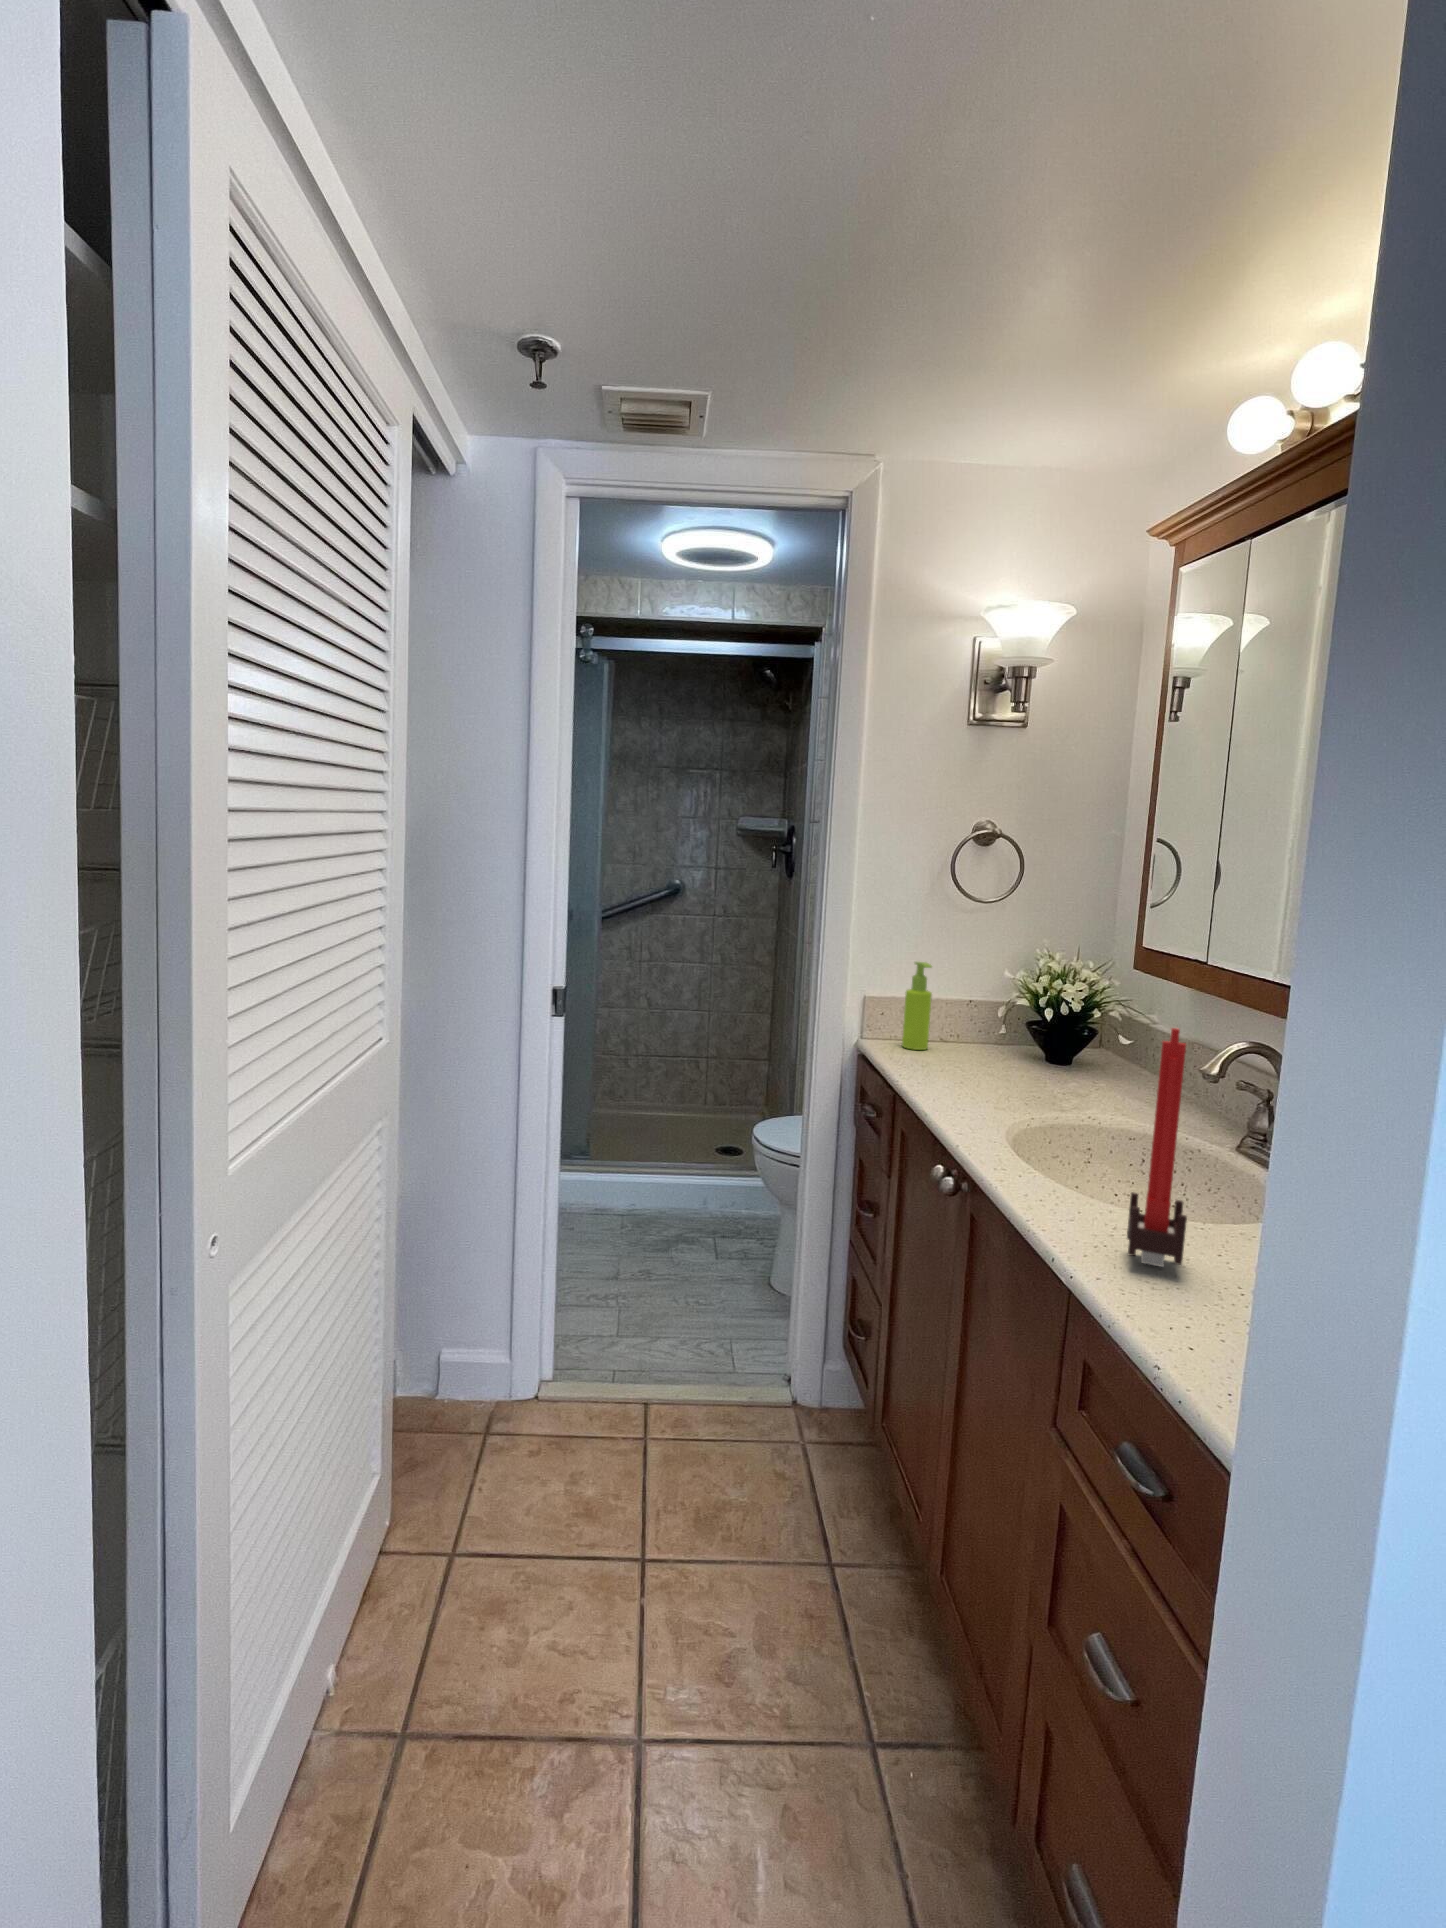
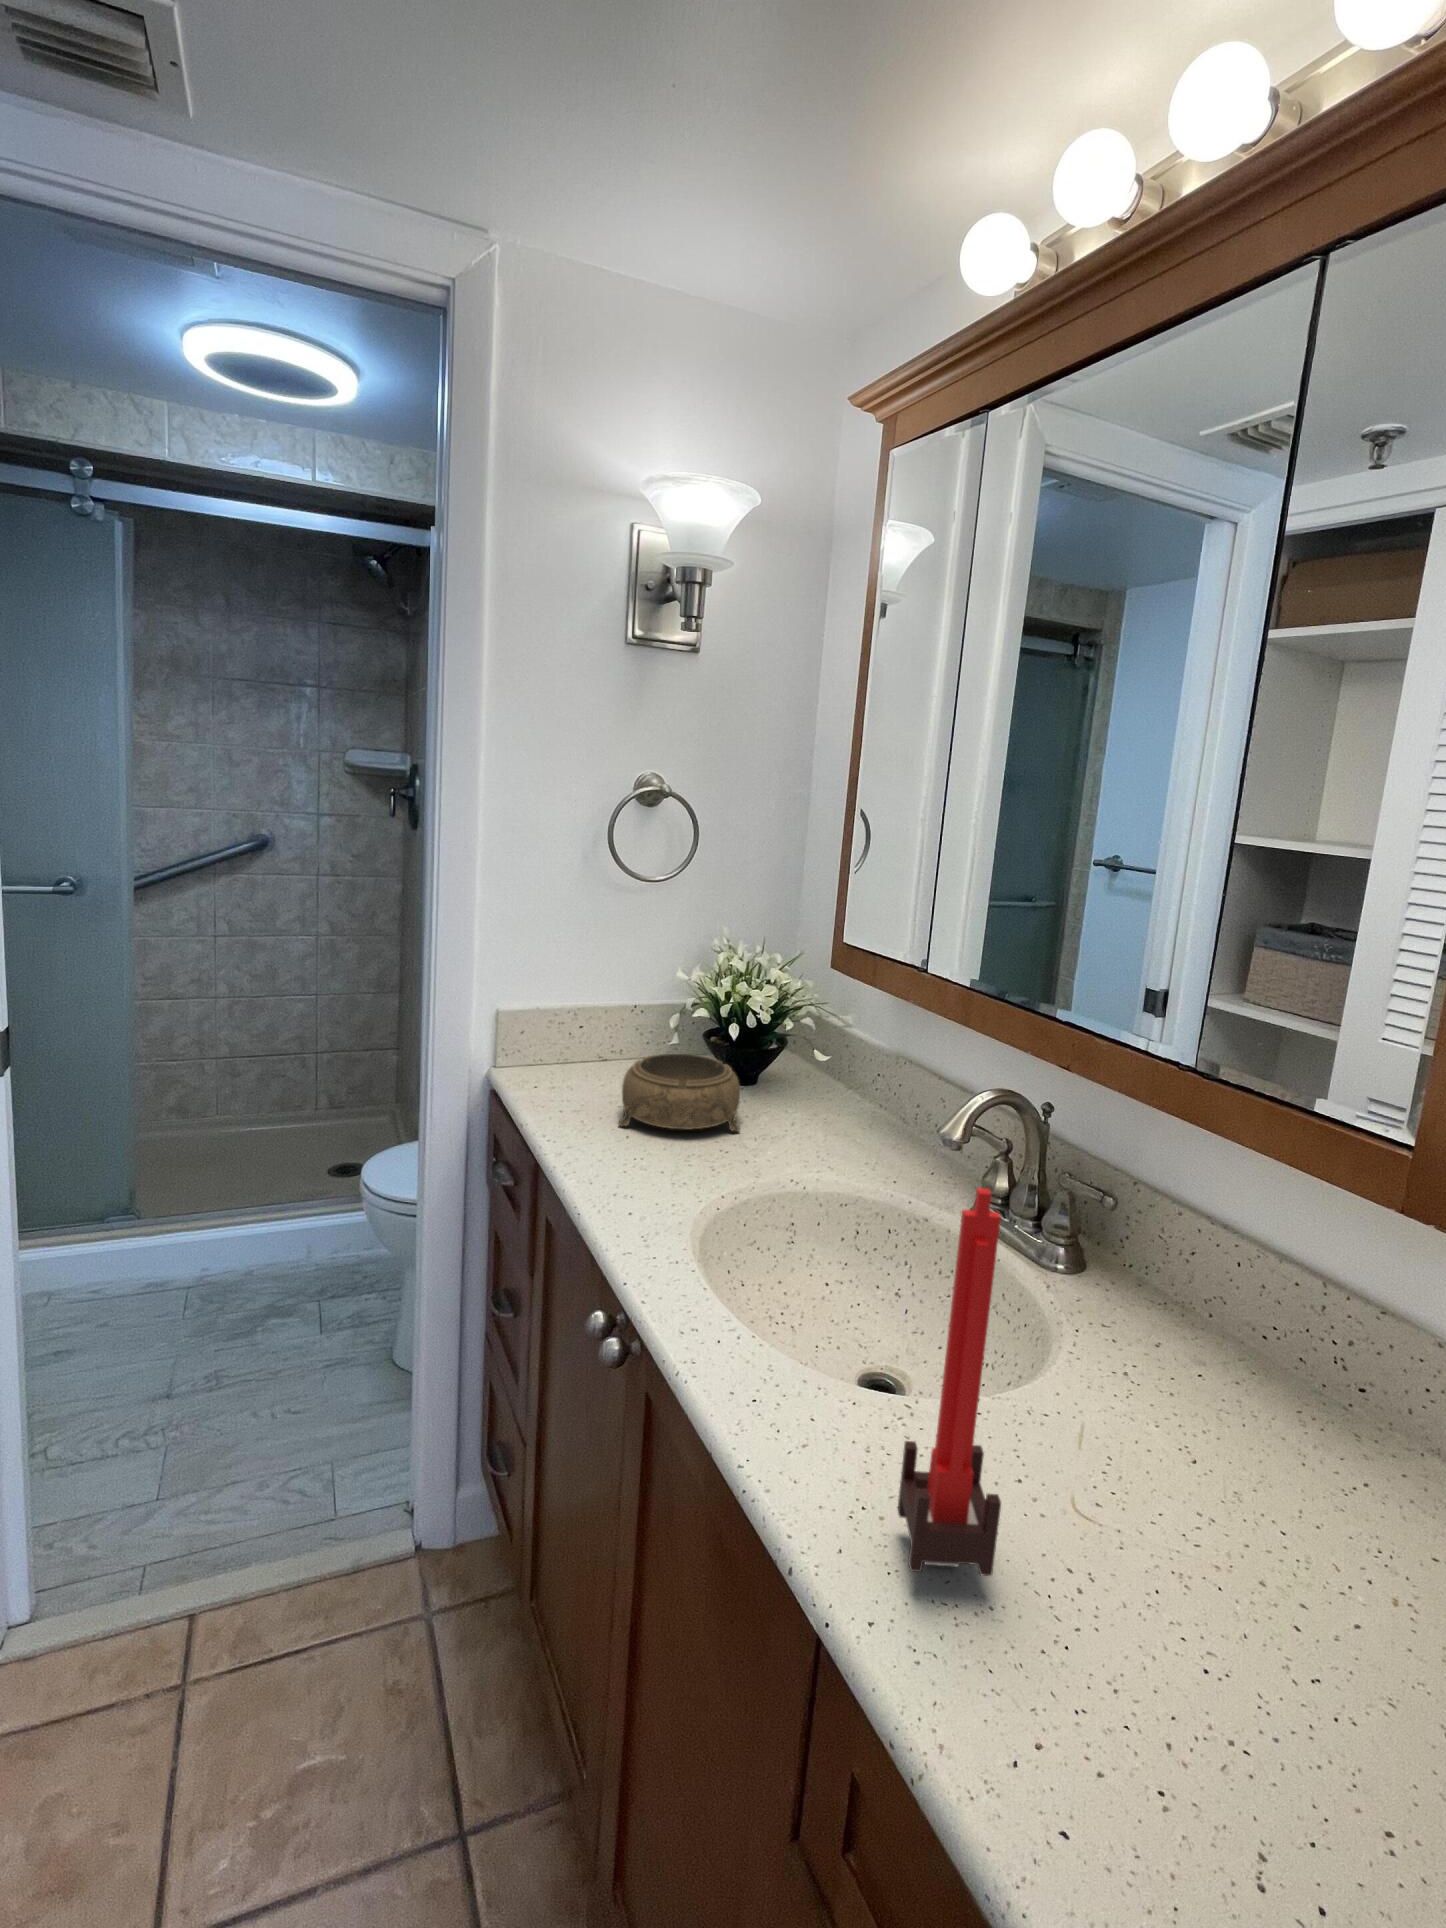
soap dispenser: present [902,962,932,1050] -> none [548,963,586,1082]
decorative bowl: none [955,1029,1052,1087] -> present [619,1054,740,1132]

